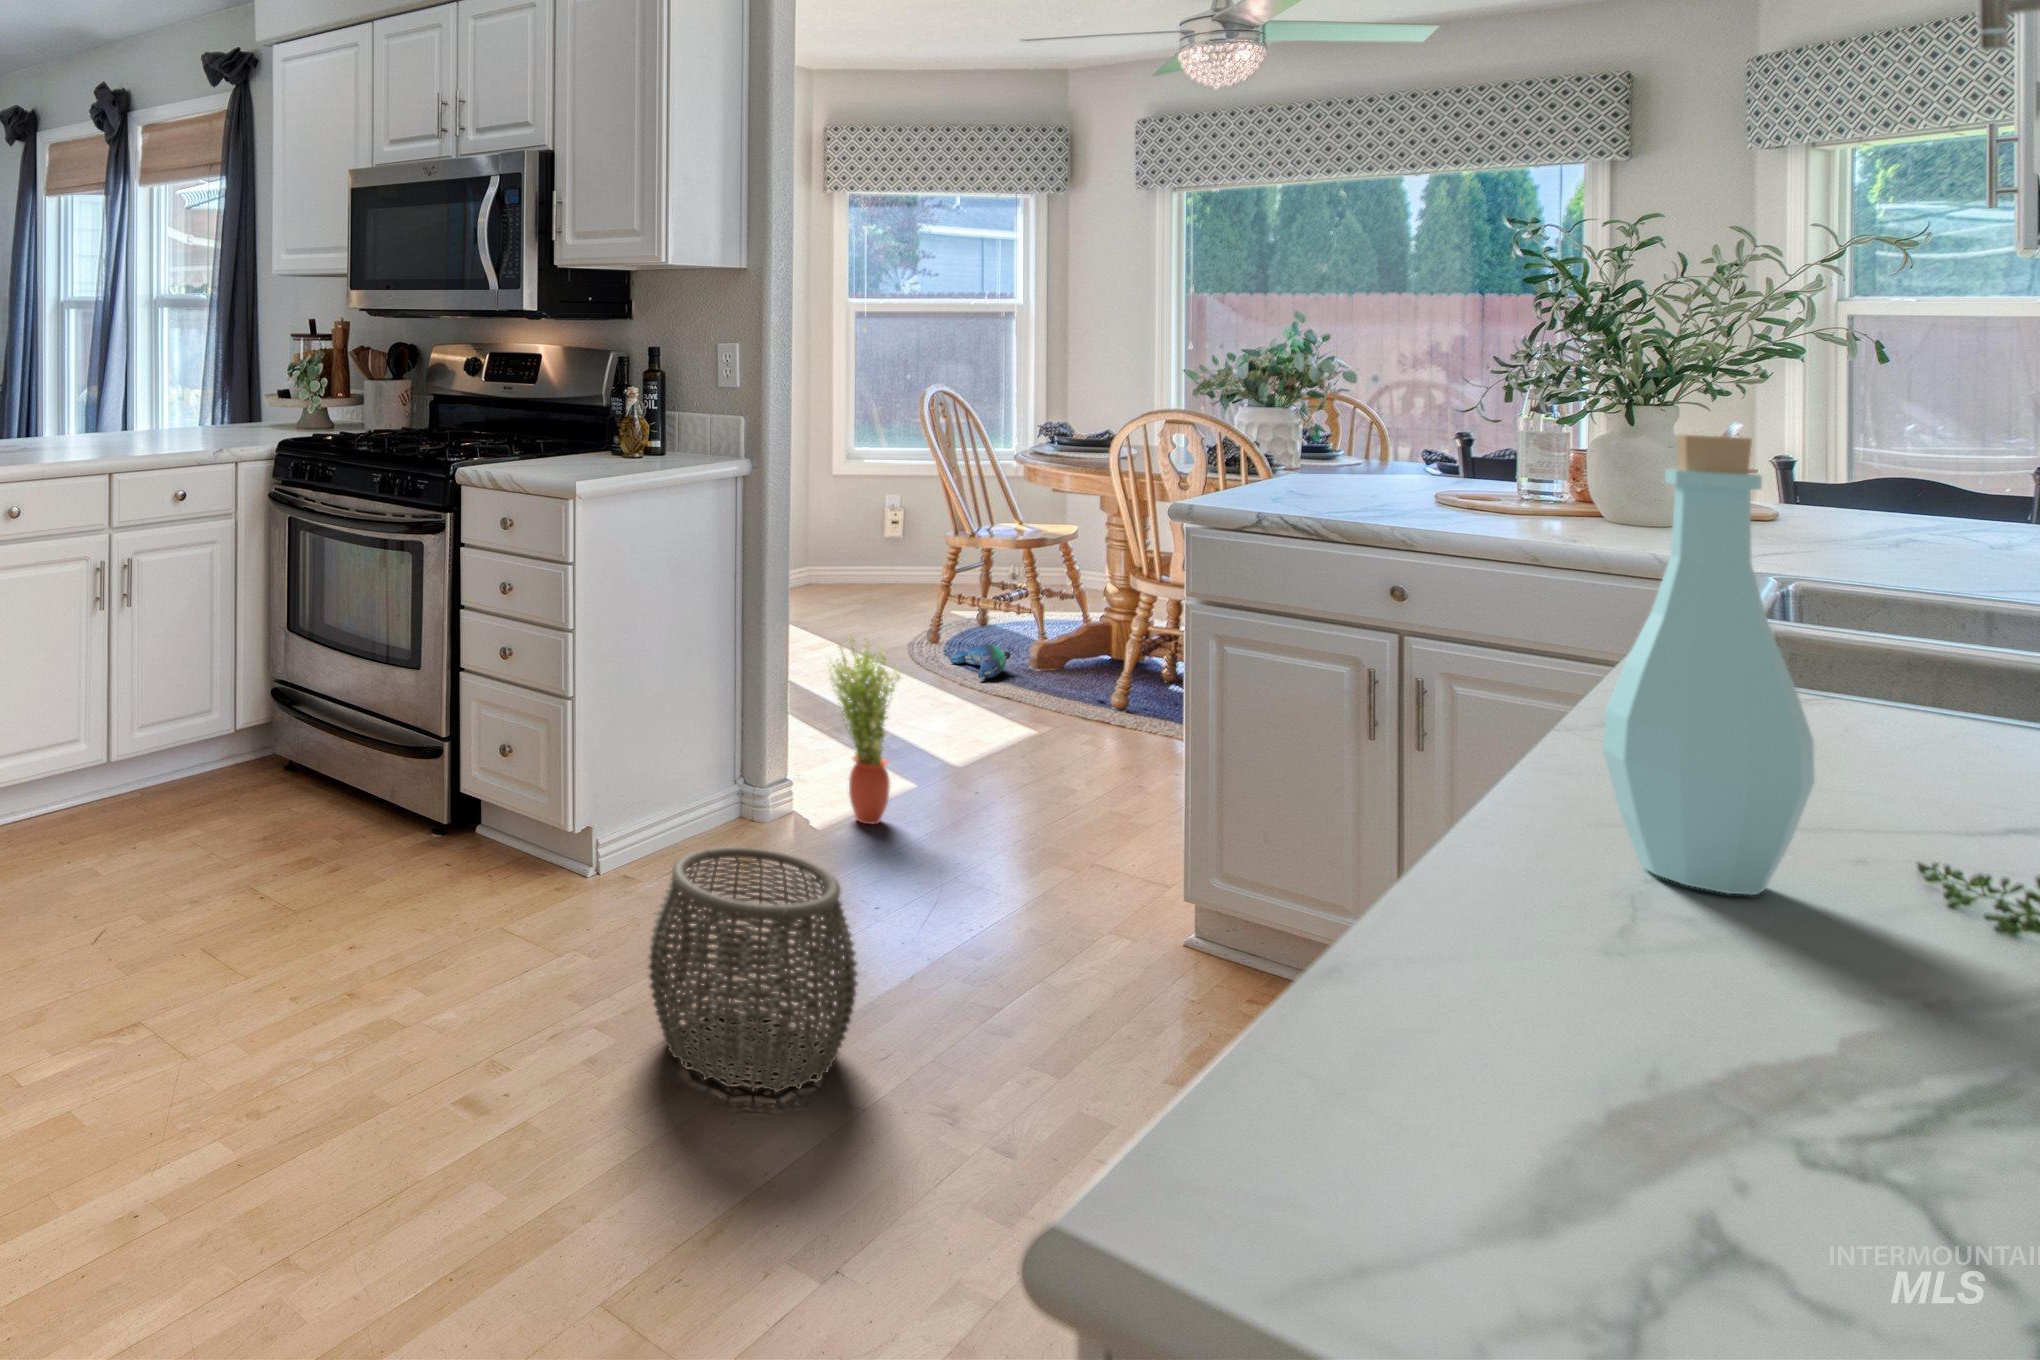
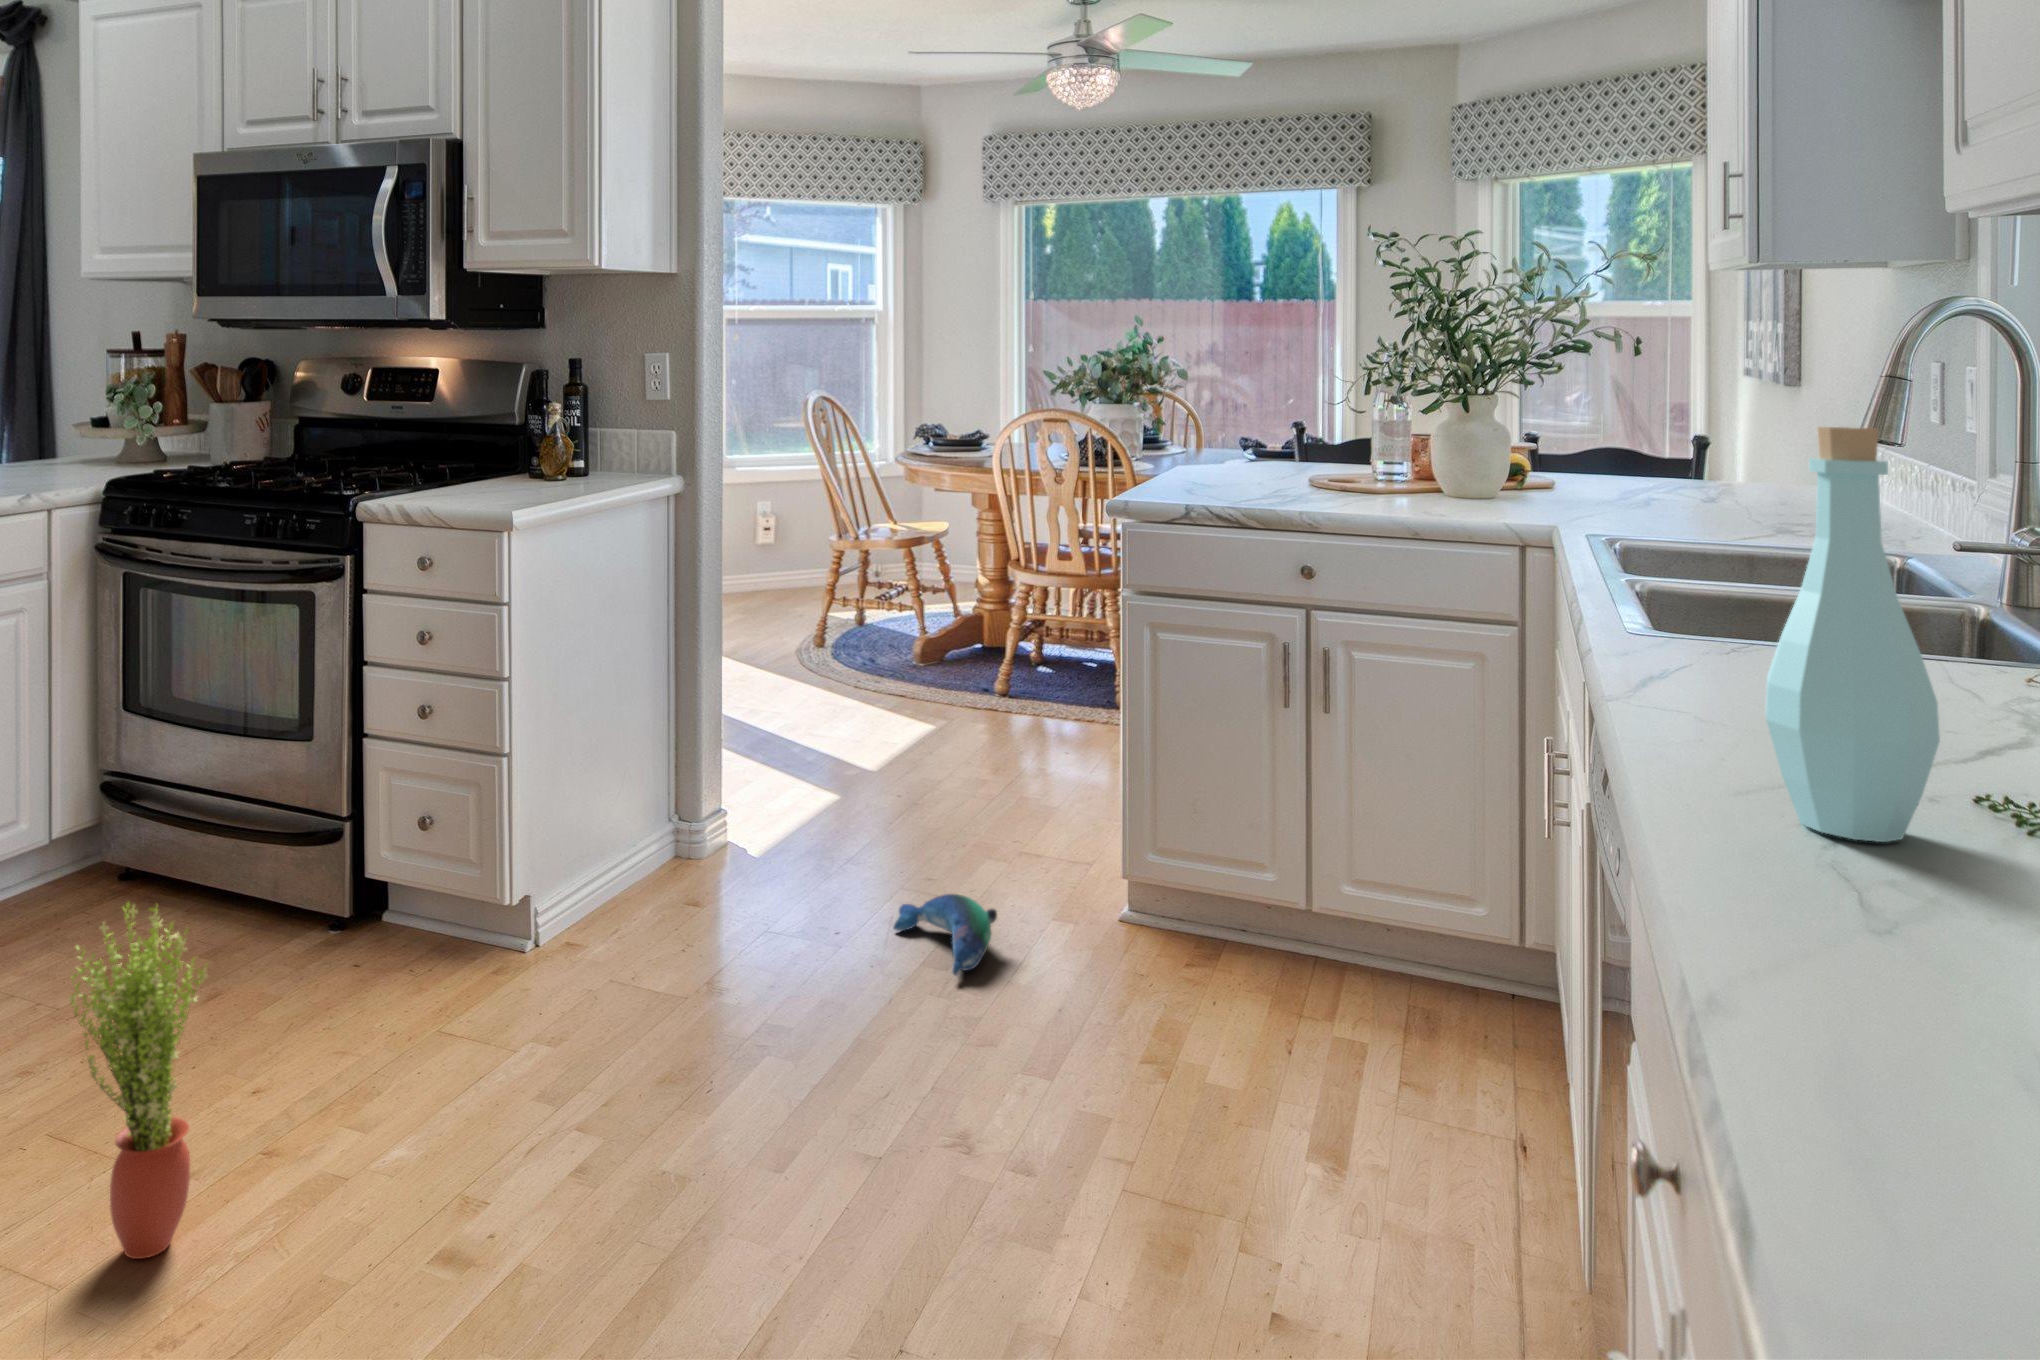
potted plant: present [829,637,901,824] -> present [69,902,208,1259]
plush toy: present [951,644,1010,678] -> present [893,894,997,975]
woven basket: present [648,847,858,1092] -> none [638,896,863,1165]

